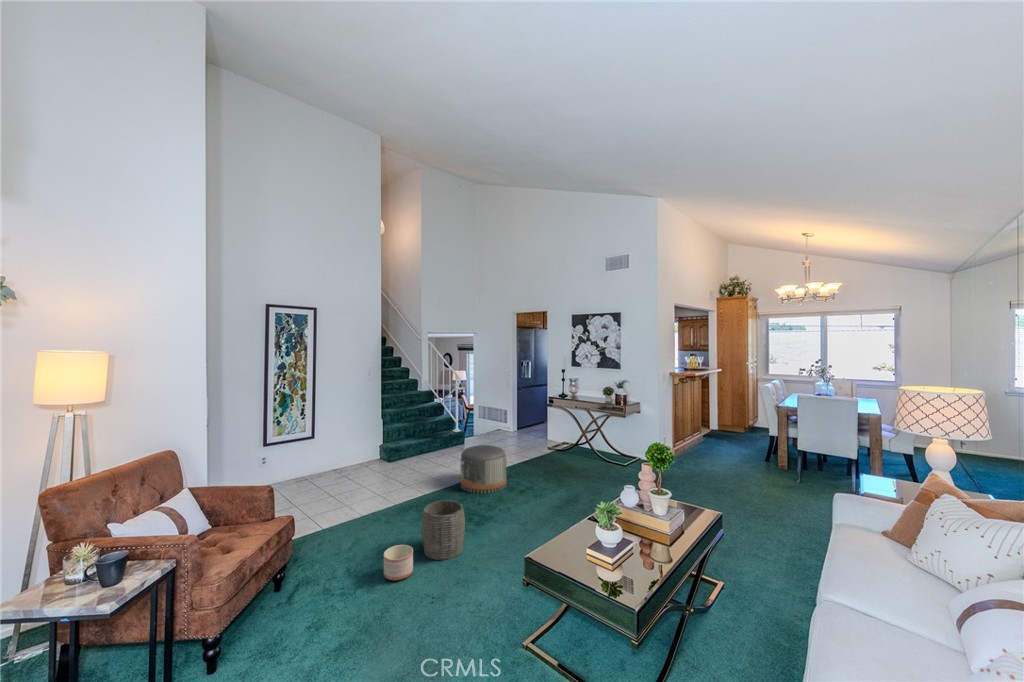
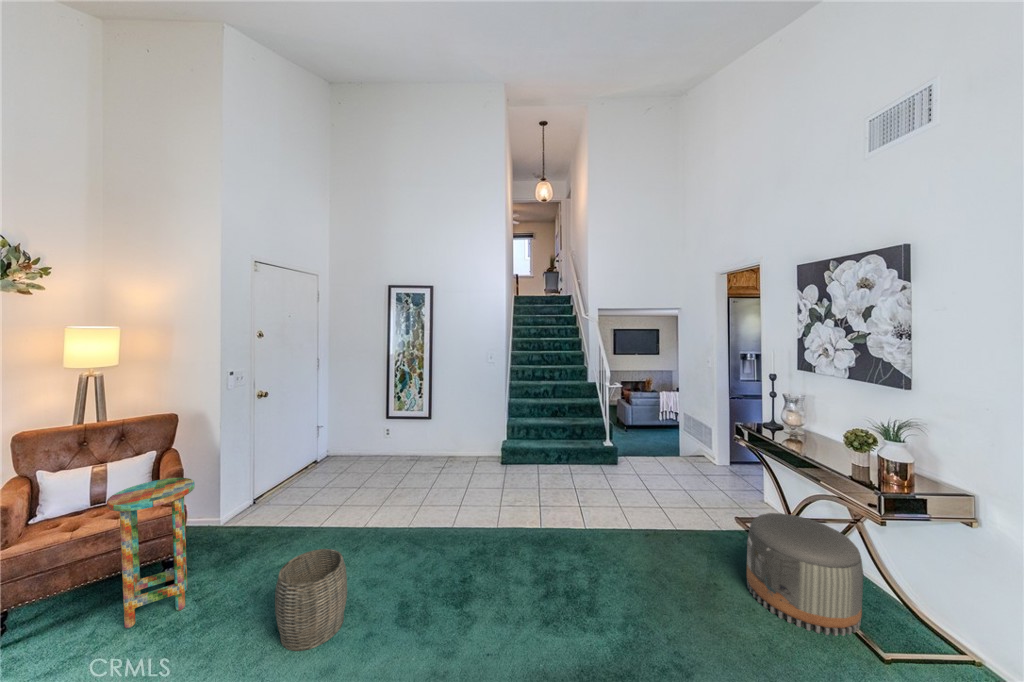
pouf: present [460,445,506,493] -> present [747,513,863,636]
side table: none [278,484,340,614] -> present [107,478,195,629]
planter: present [384,545,413,581] -> none [206,588,255,644]

